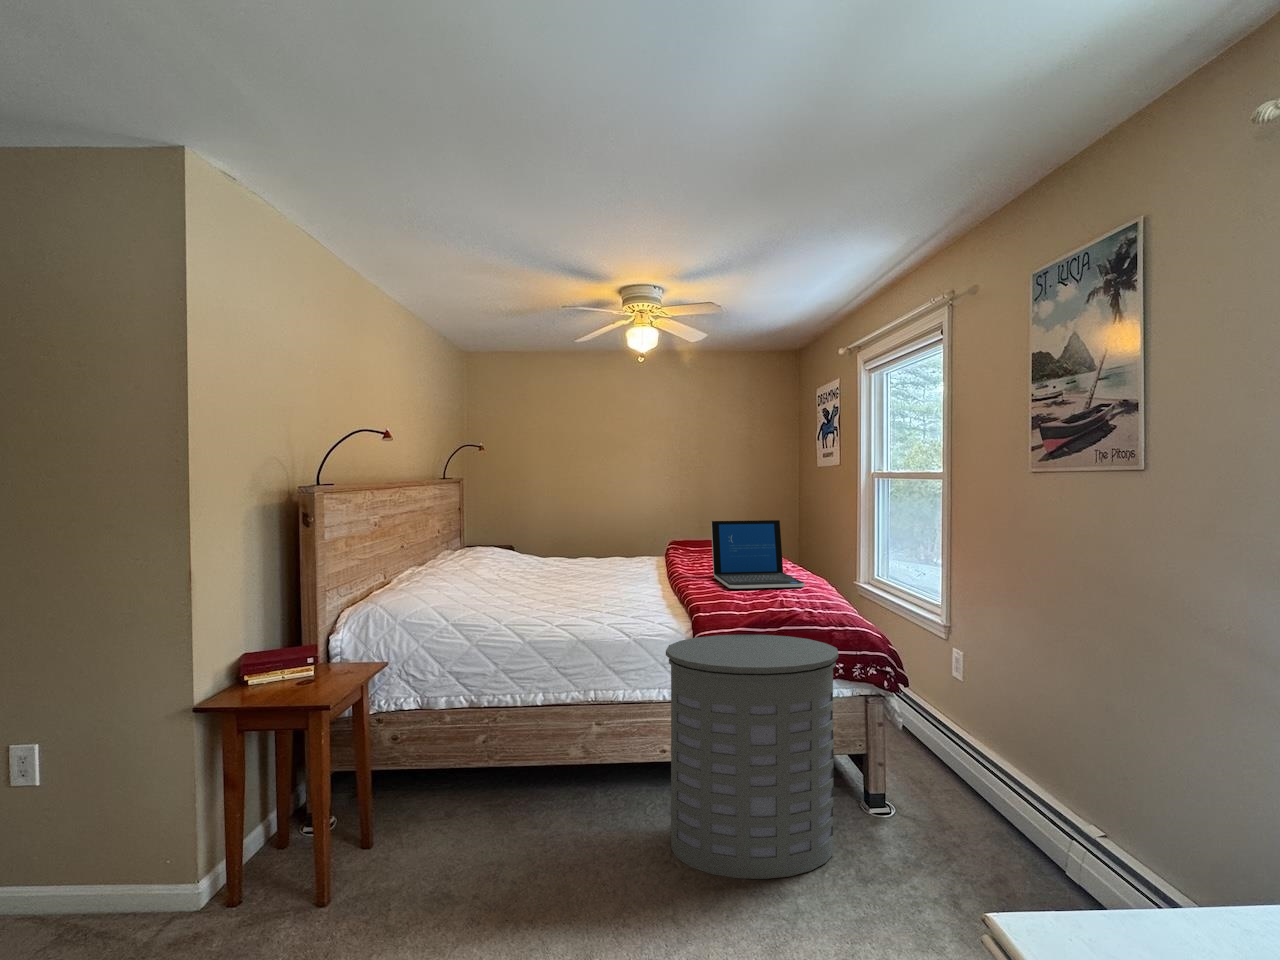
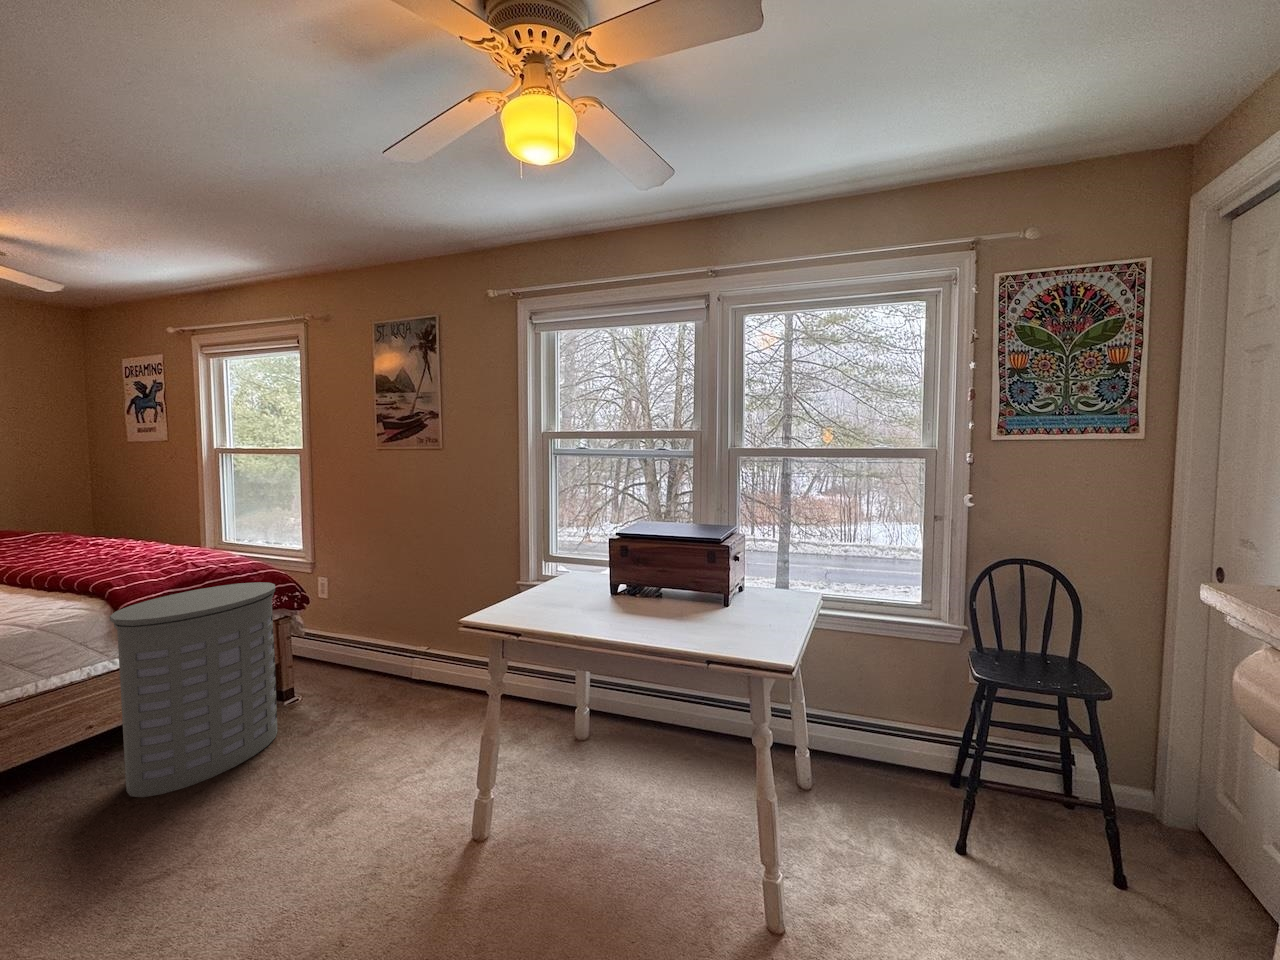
laptop: present [711,520,805,589] -> none [57,496,193,566]

